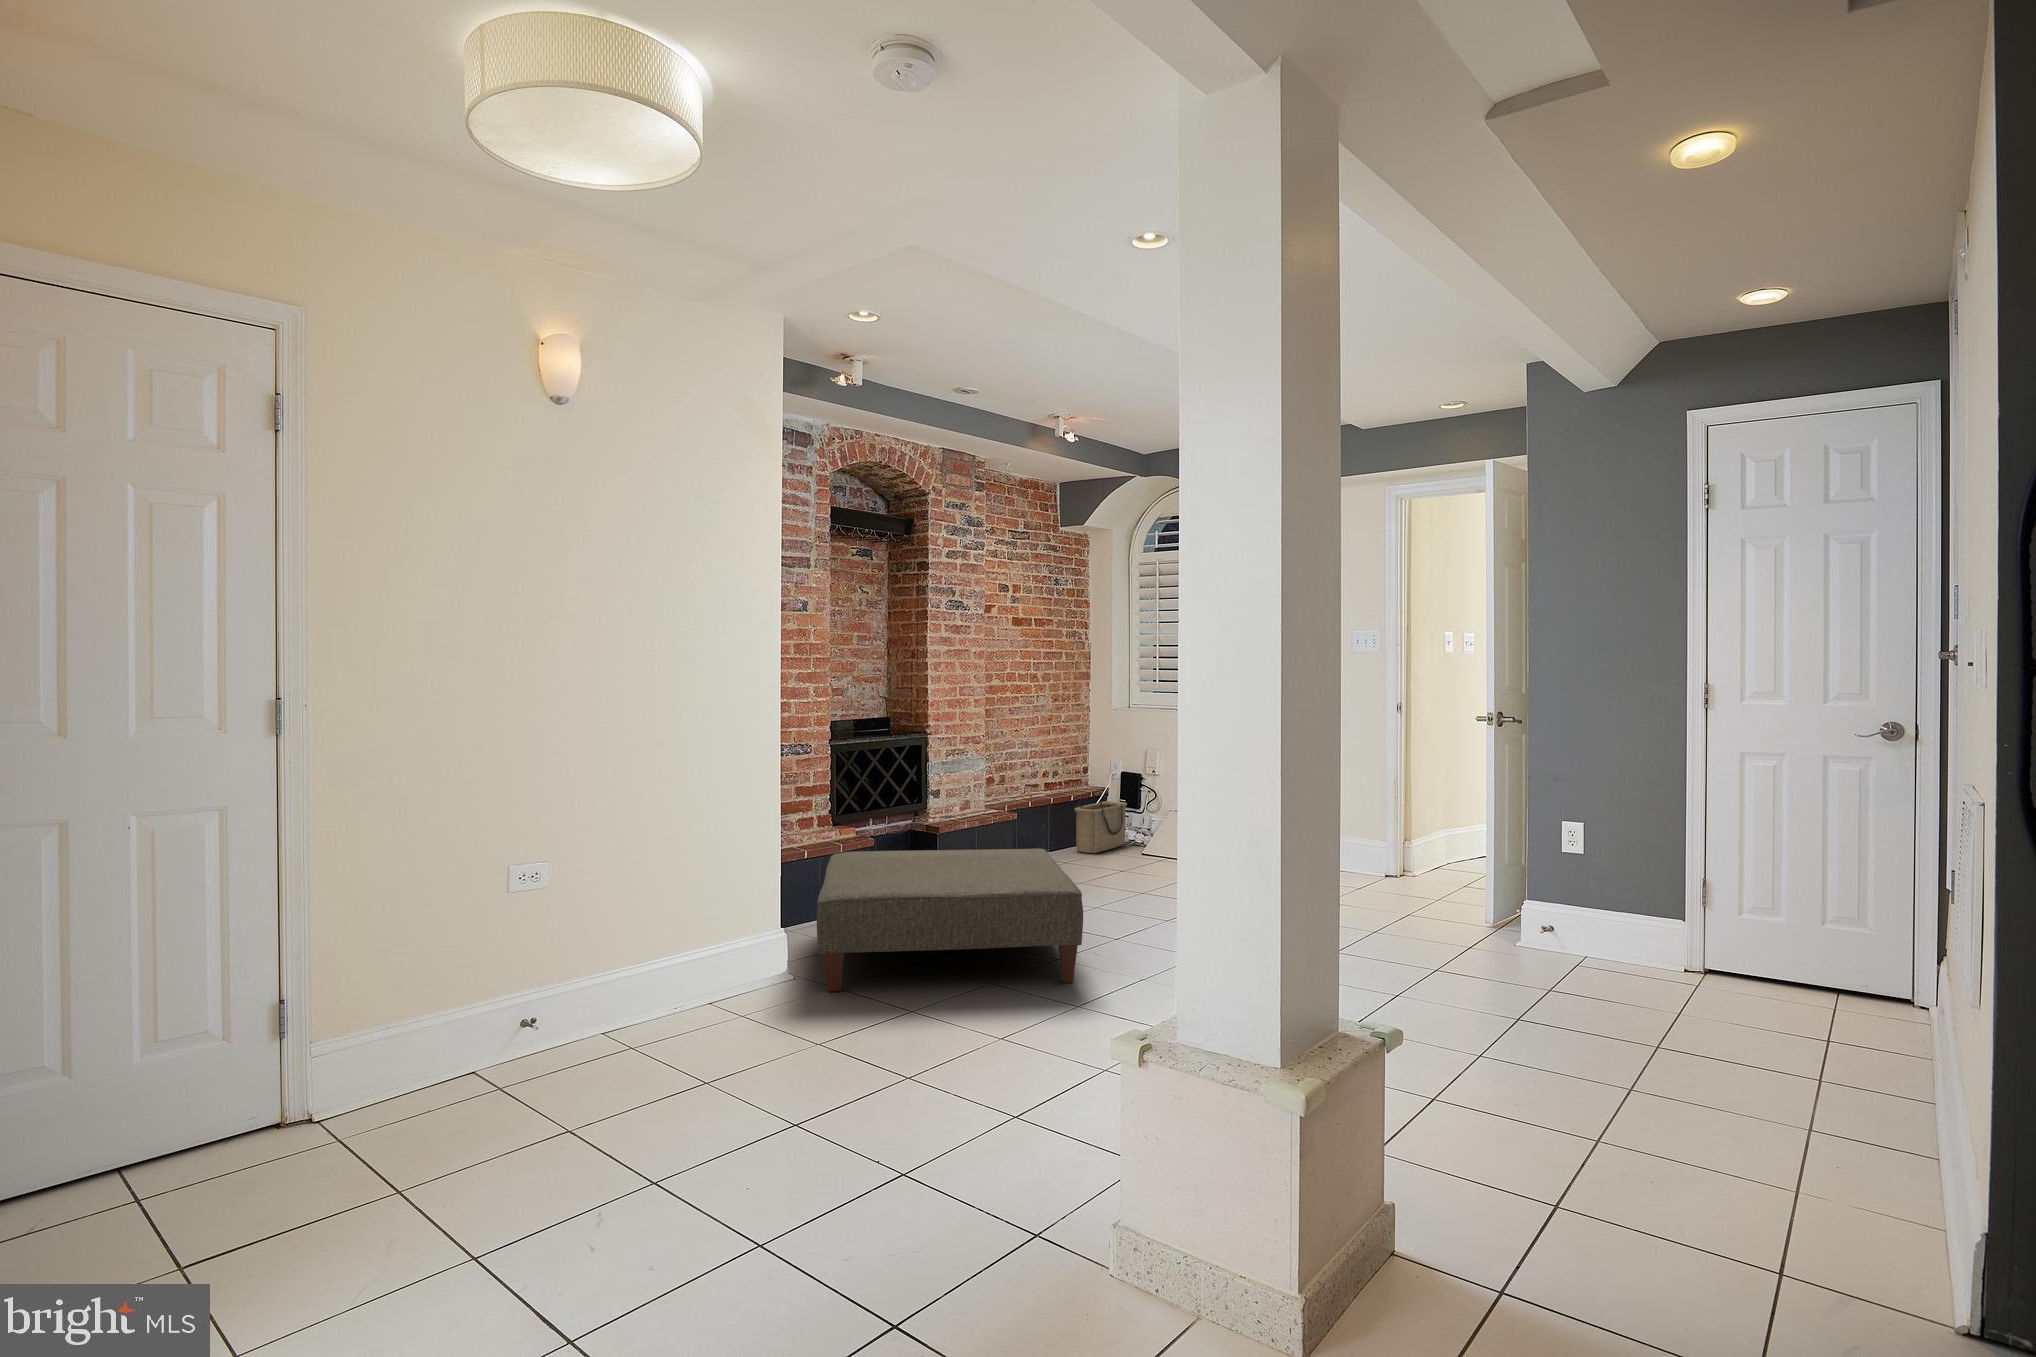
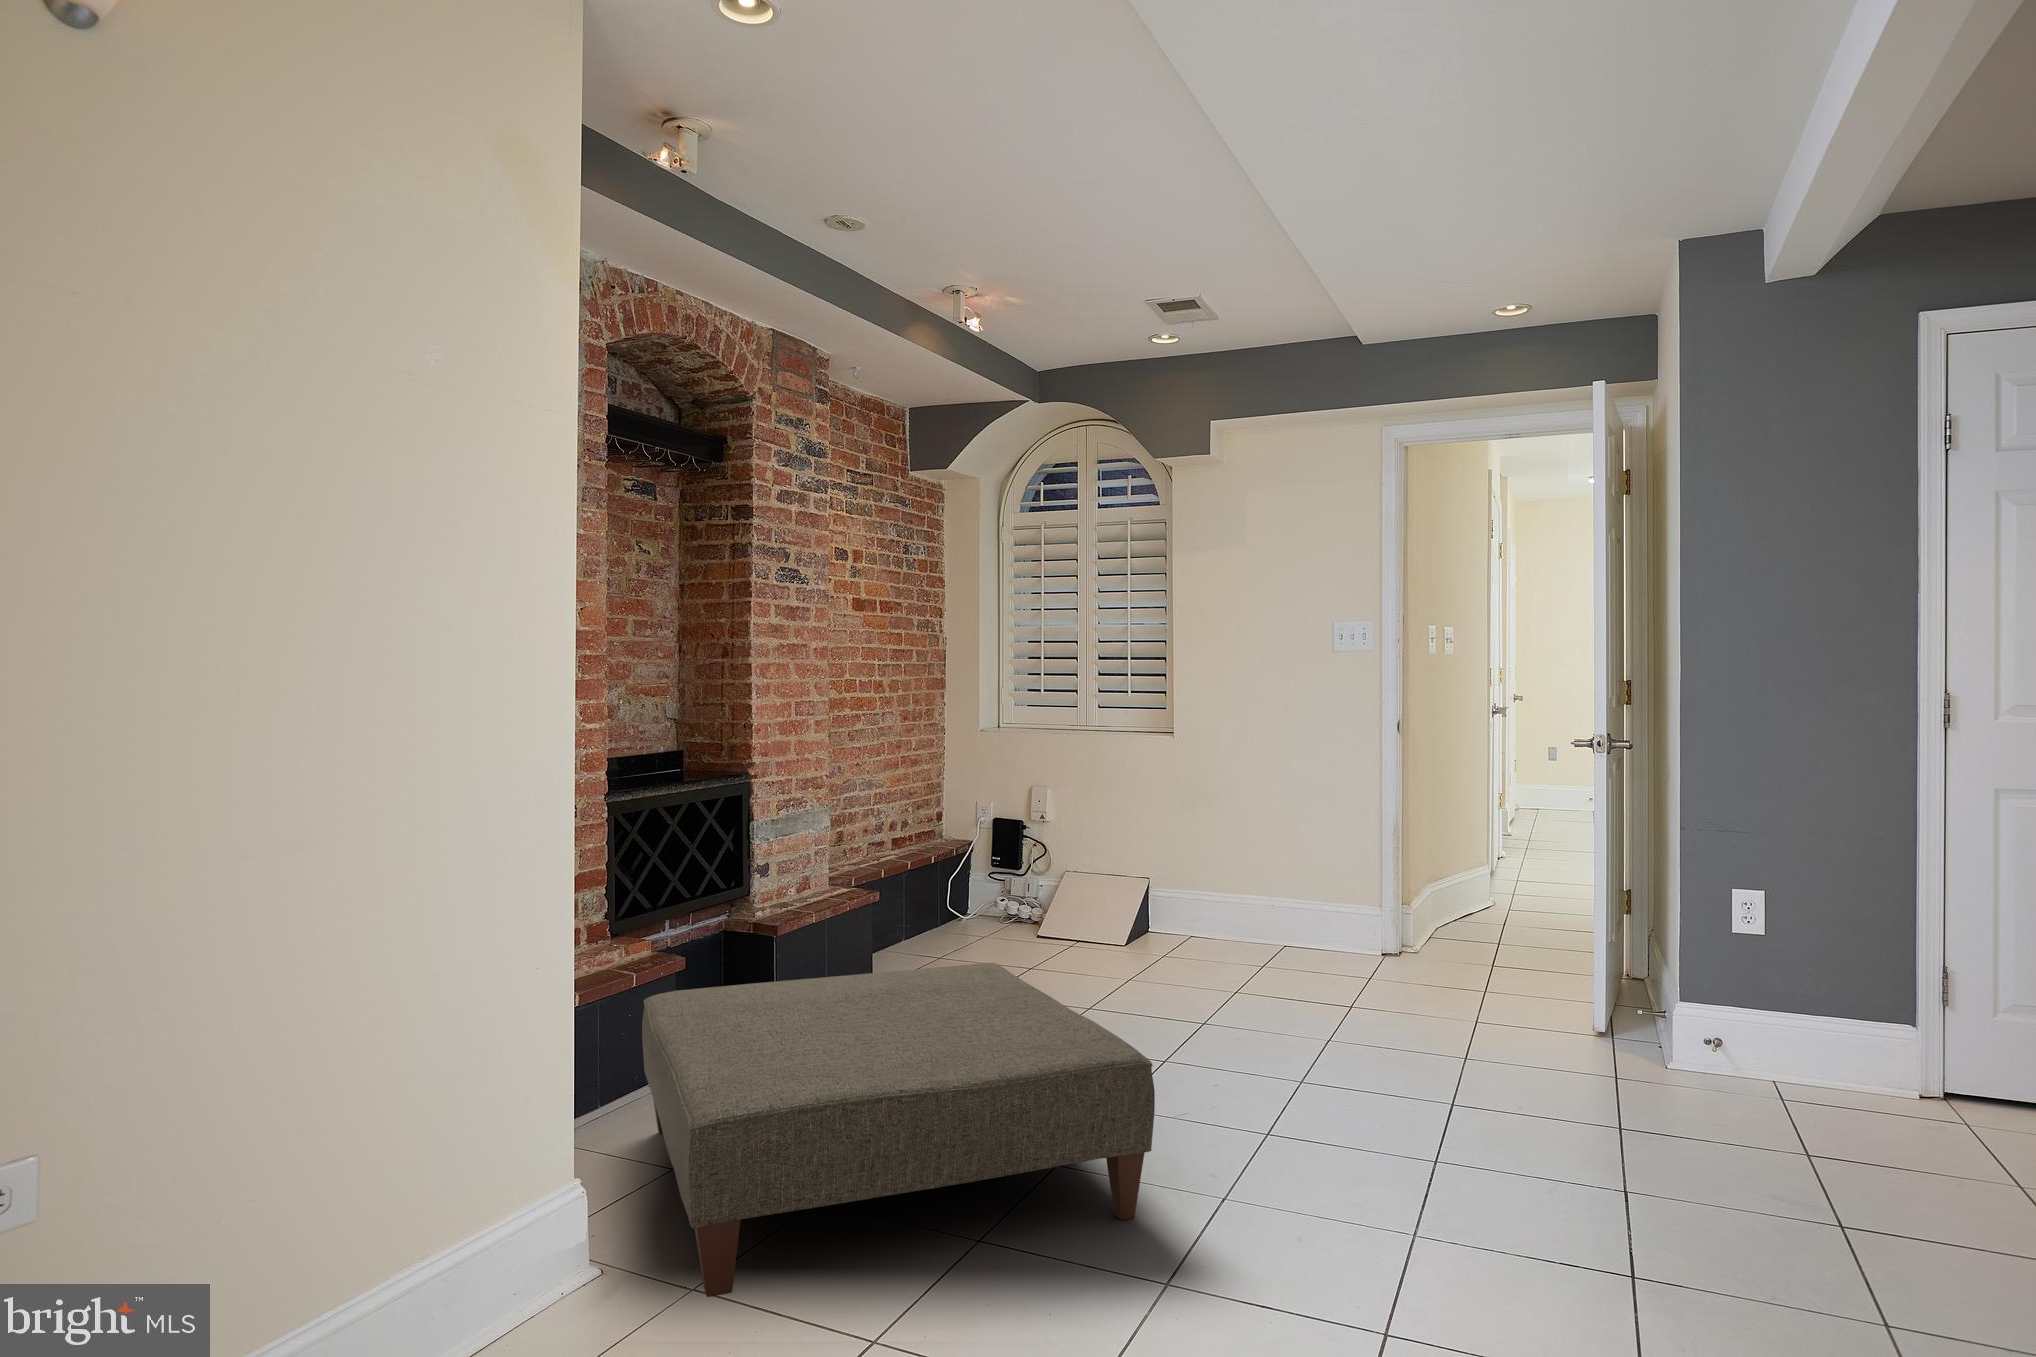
basket: present [1075,801,1127,853] -> none [942,860,1006,938]

